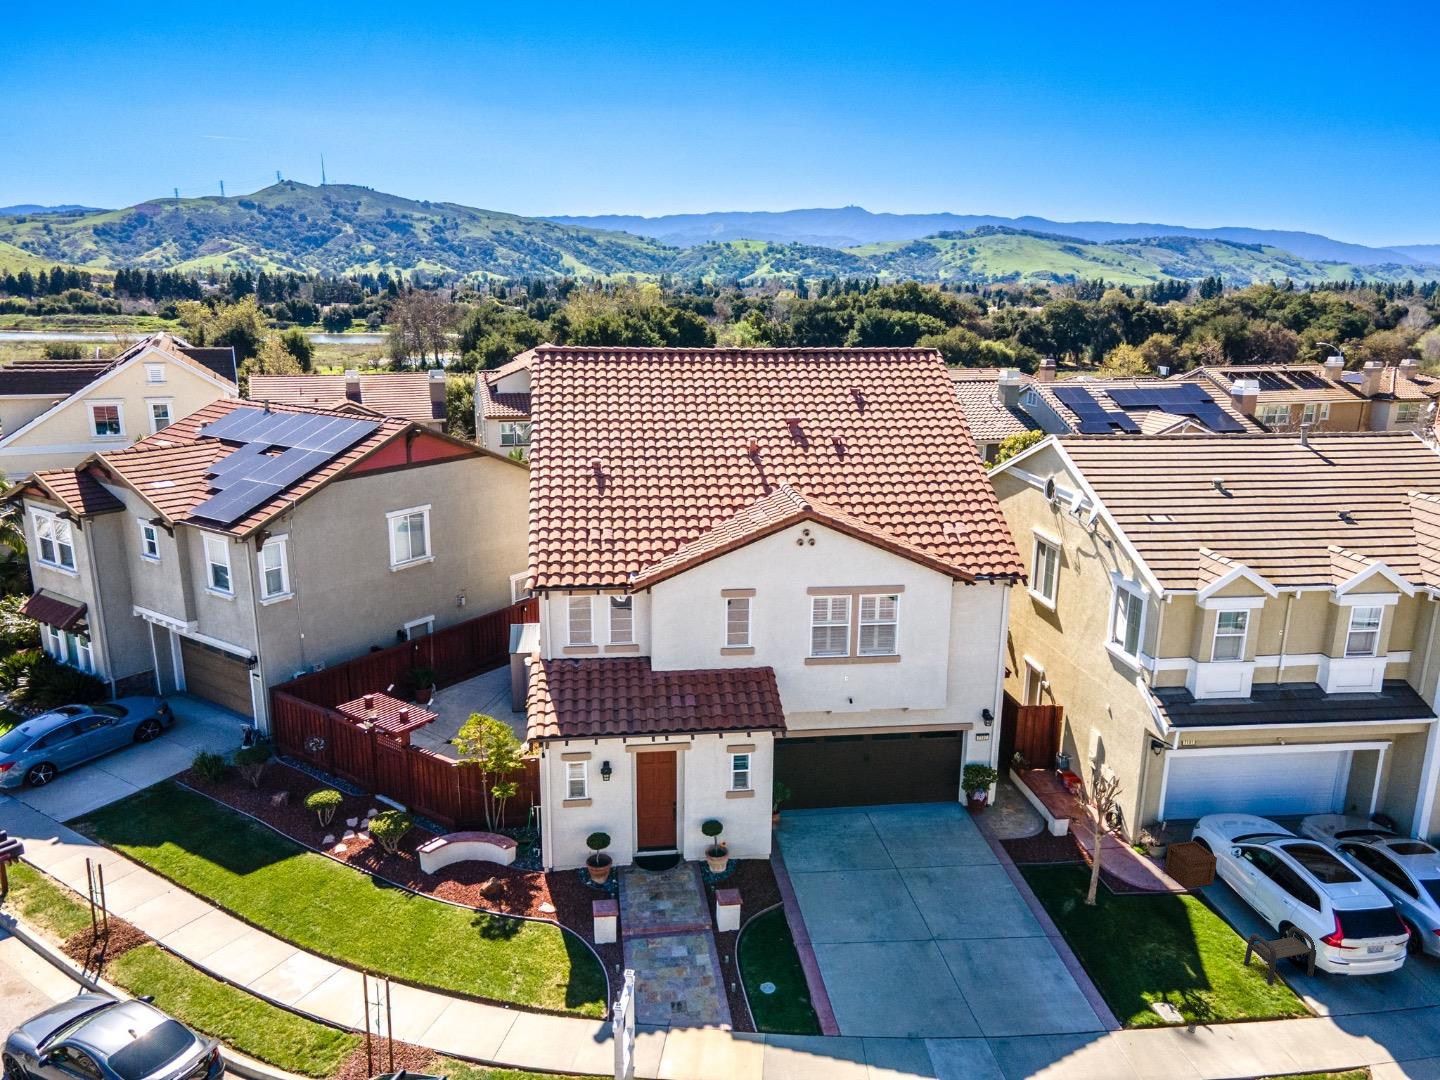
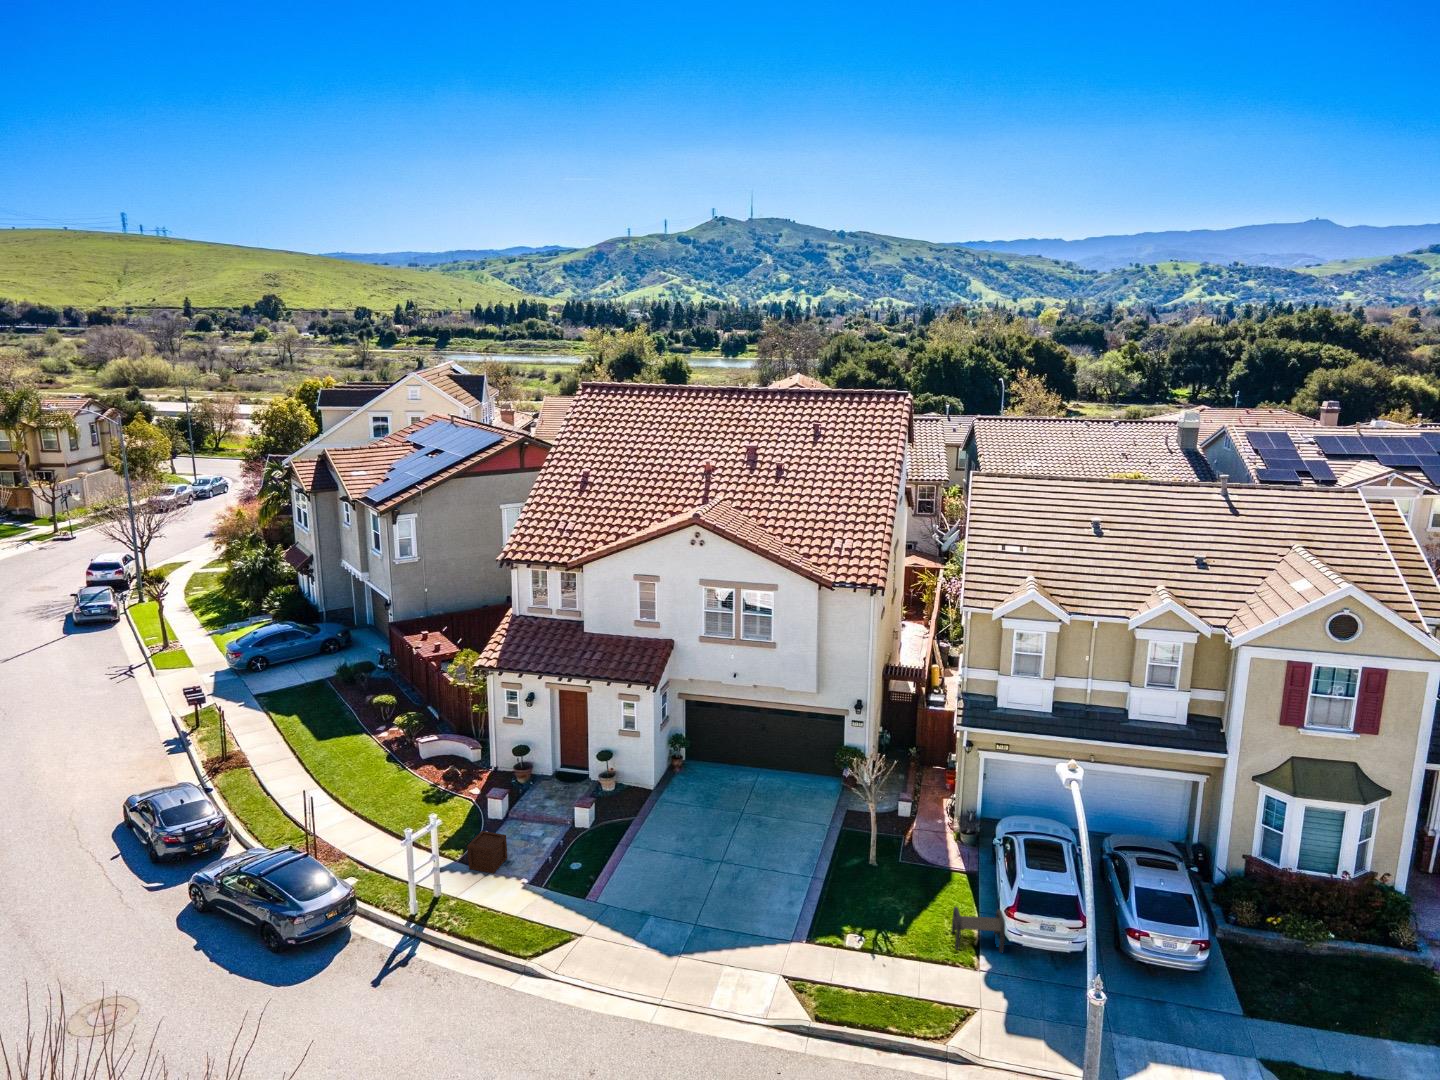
wooden crate: present [1165,841,1217,888] -> present [467,831,507,874]
potted plant: present [1177,998,1211,1032] -> none [844,935,863,963]

